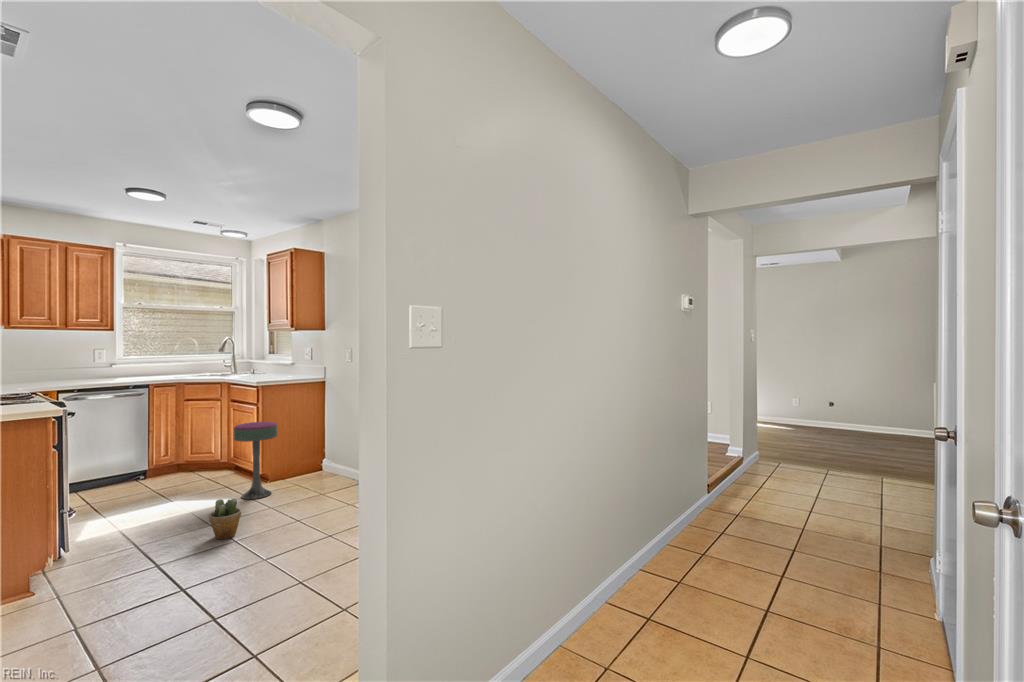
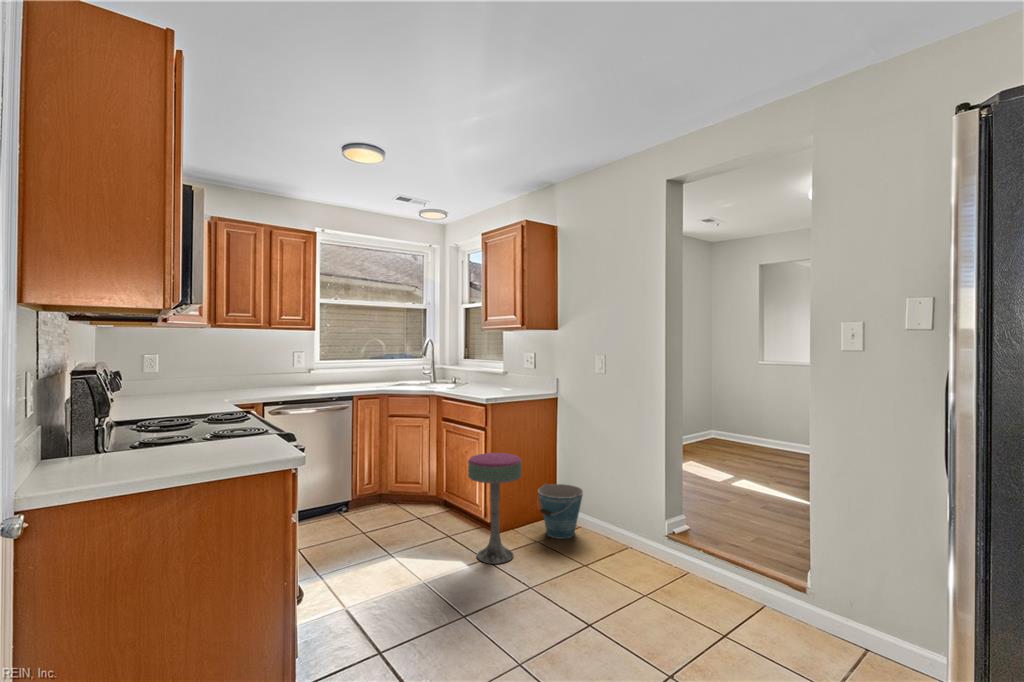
bucket: none [300,445,336,482] -> present [538,484,583,539]
potted plant: present [209,499,241,539] -> none [475,585,519,651]

